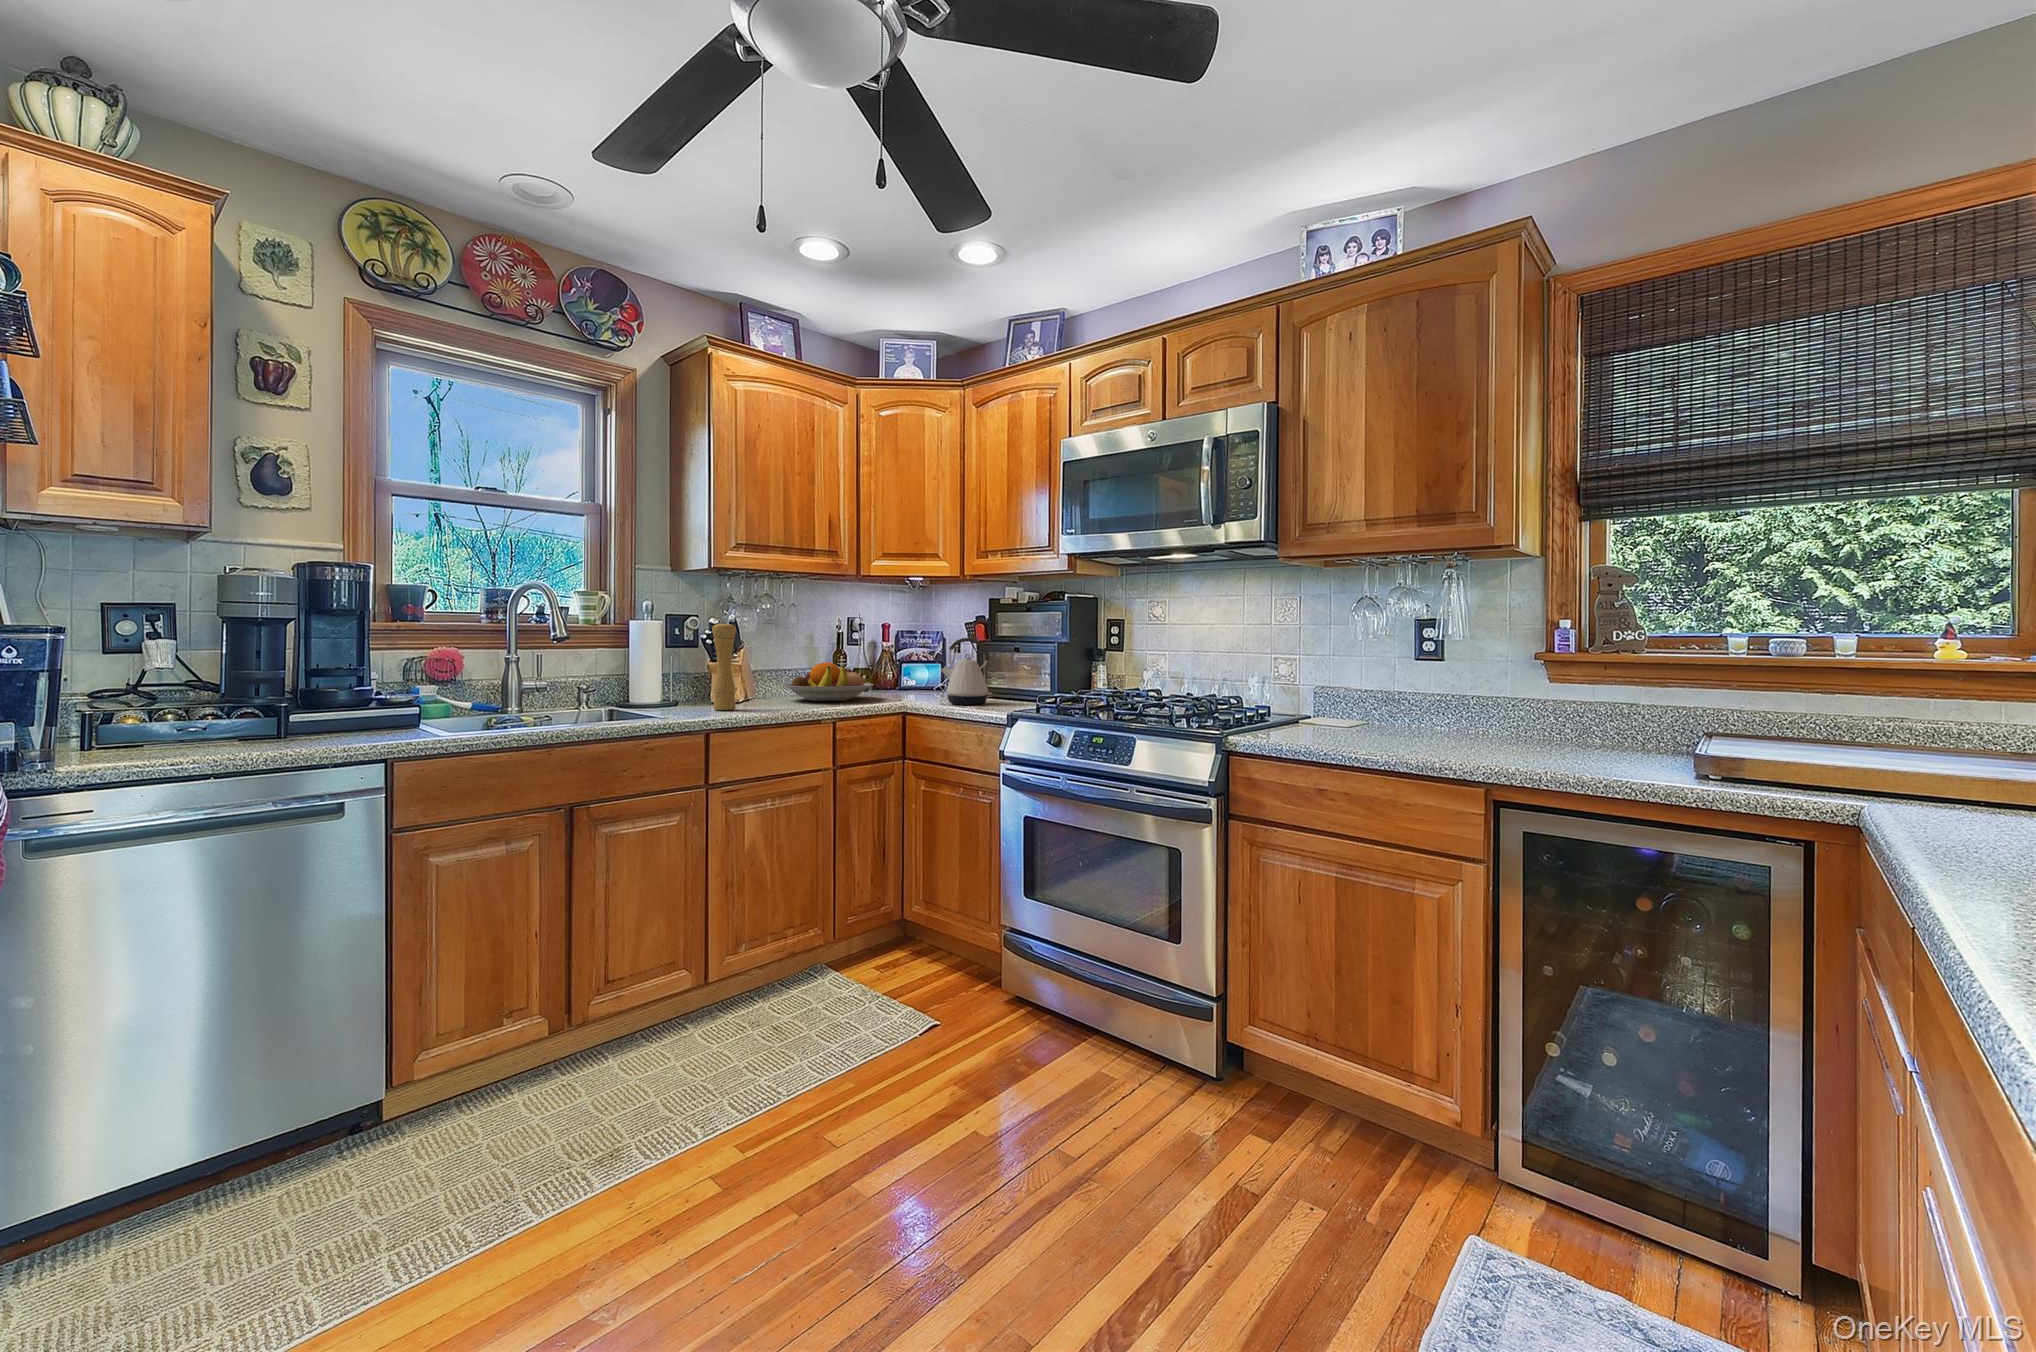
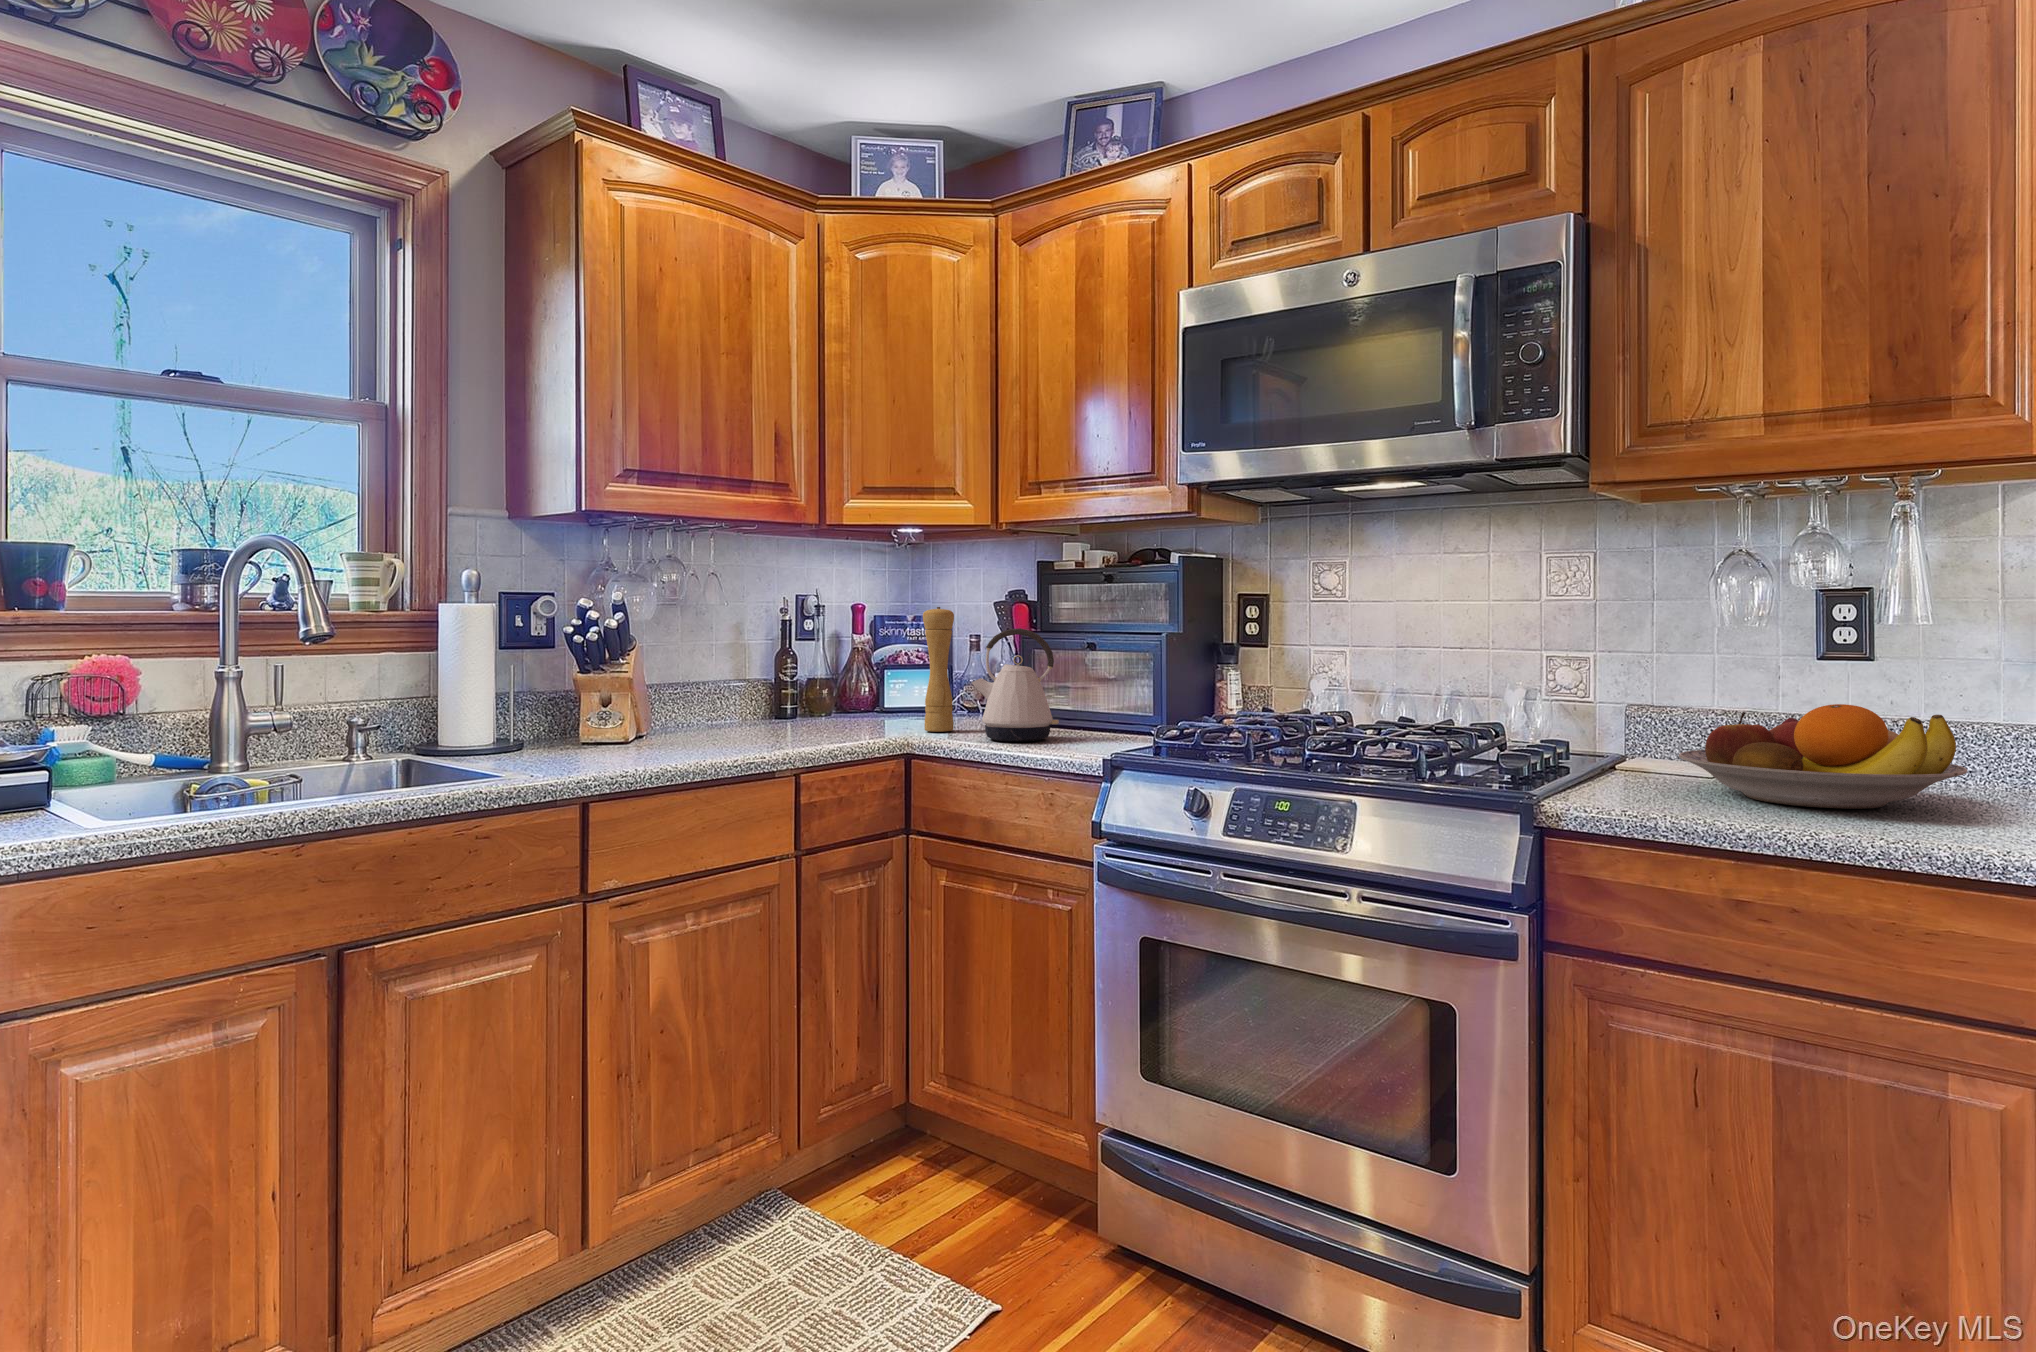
pepper mill: present [712,622,736,710] -> present [923,607,954,732]
fruit bowl: present [783,662,873,701] -> present [1679,704,1967,809]

